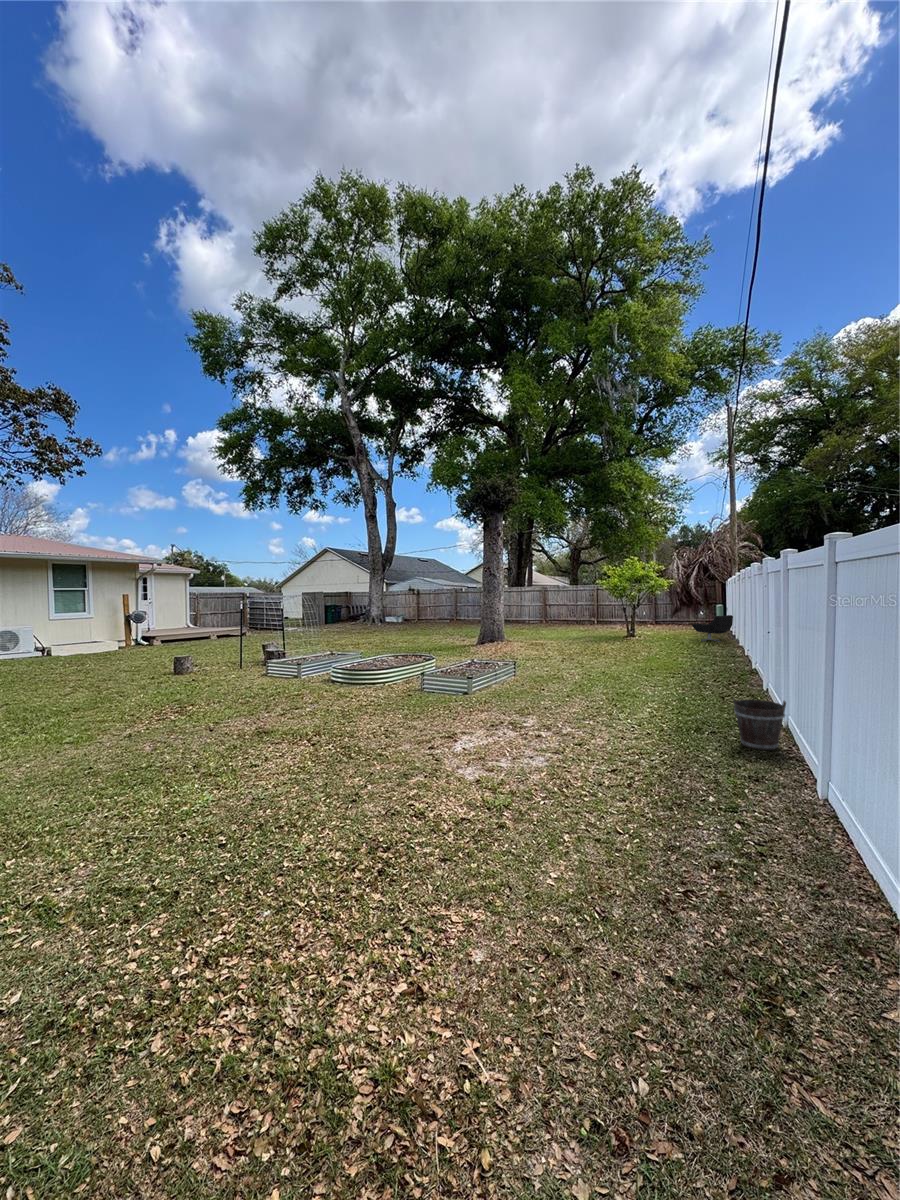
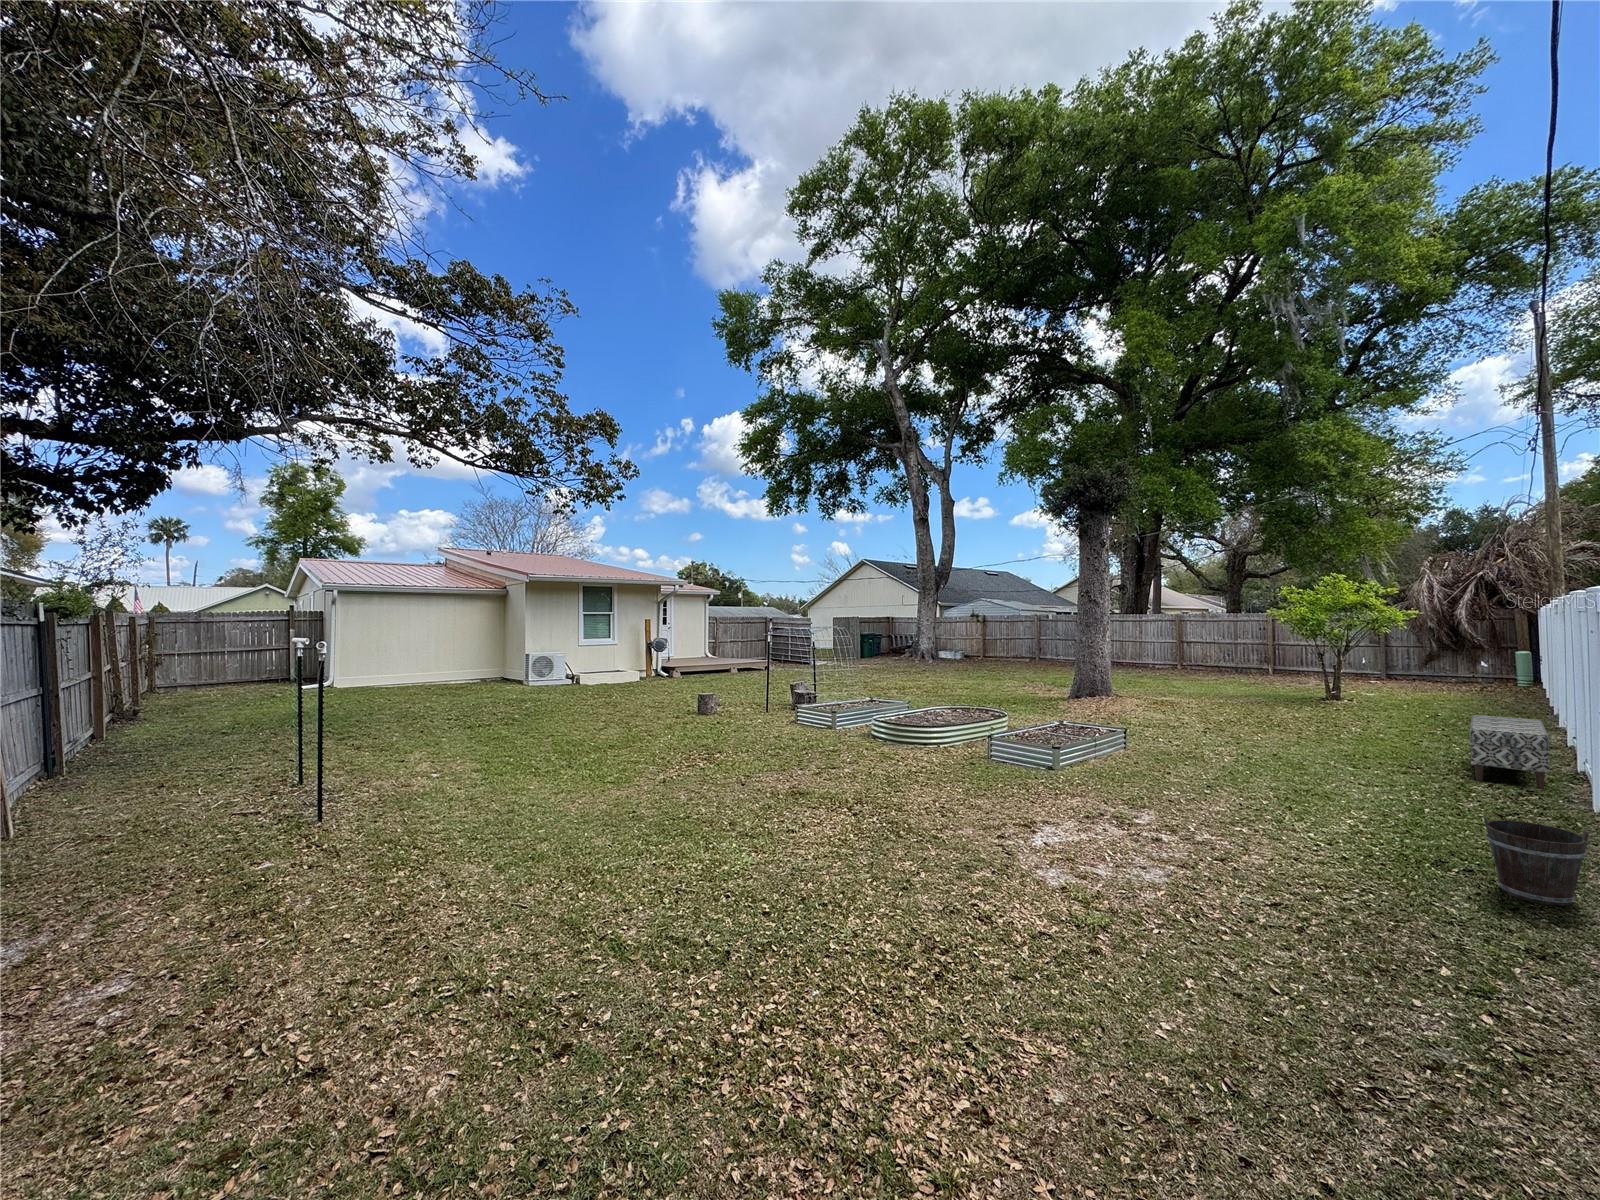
lounge chair: present [692,615,733,641] -> none [1438,672,1521,715]
bench: none [714,640,754,682] -> present [1469,715,1549,789]

